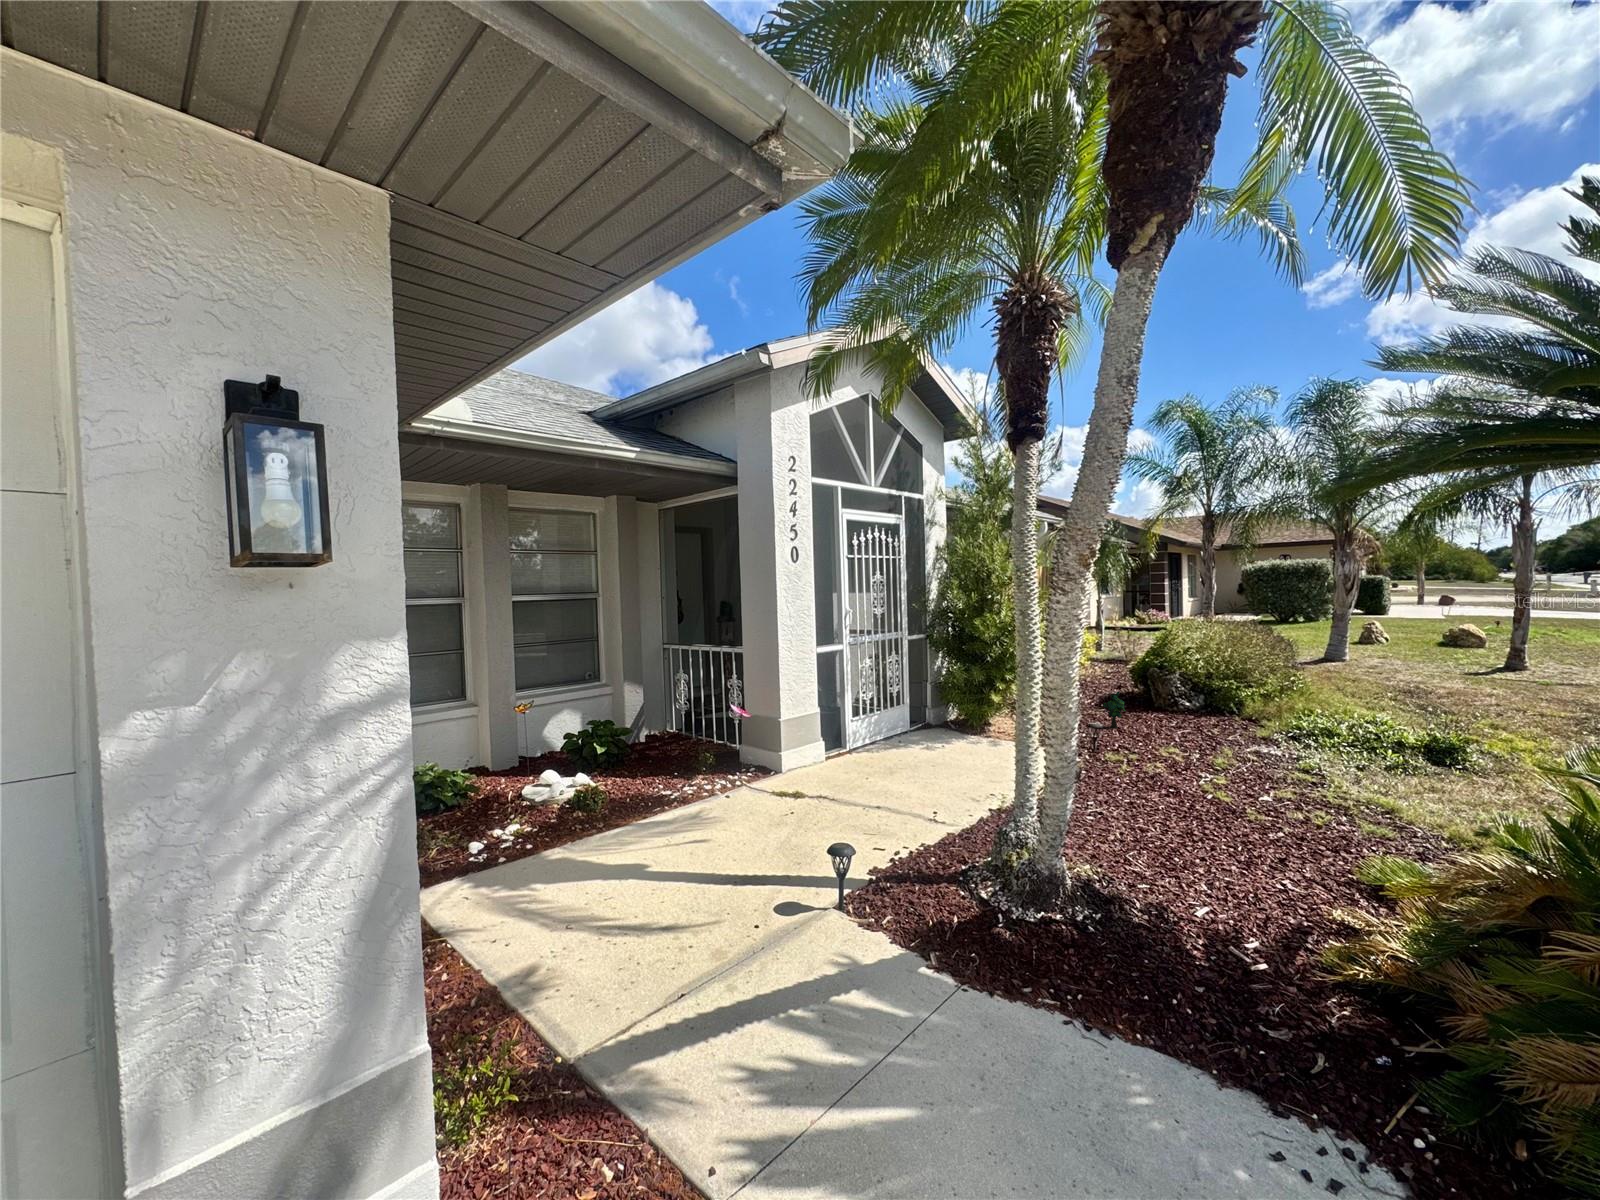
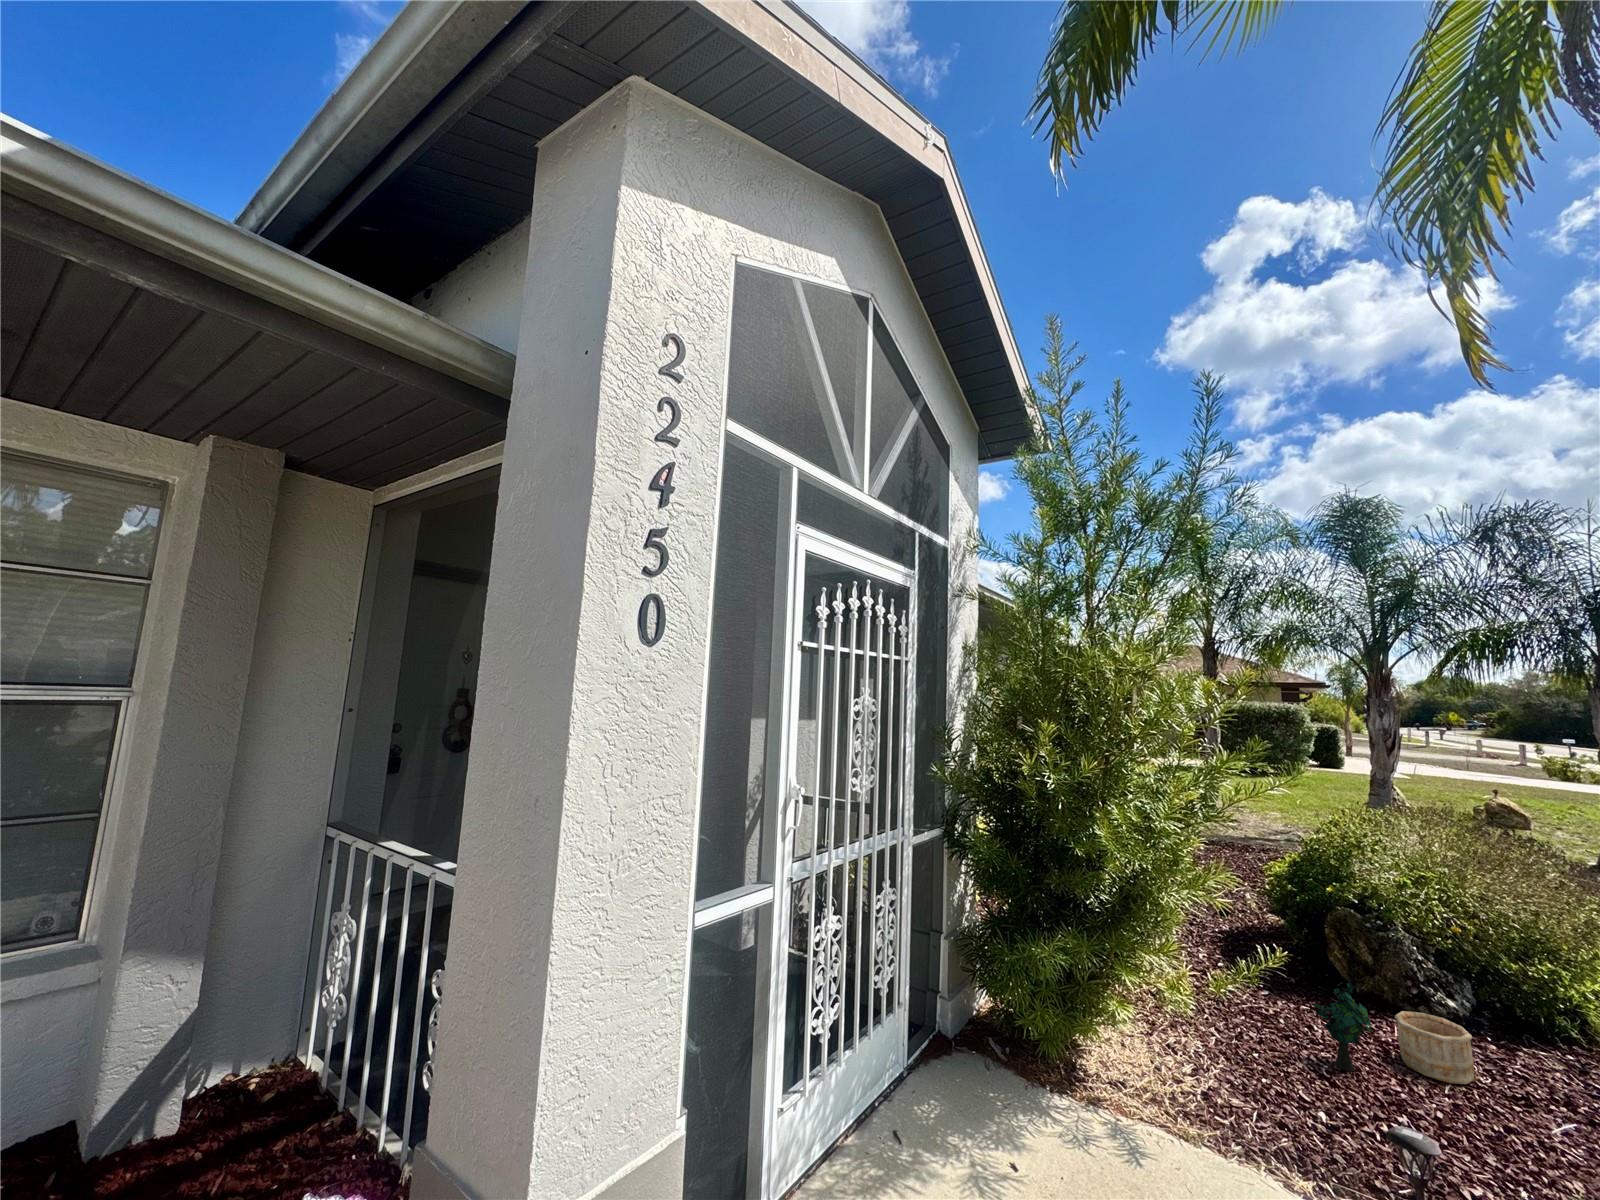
wooden bucket: none [1142,705,1172,729] -> present [1394,1011,1474,1084]

